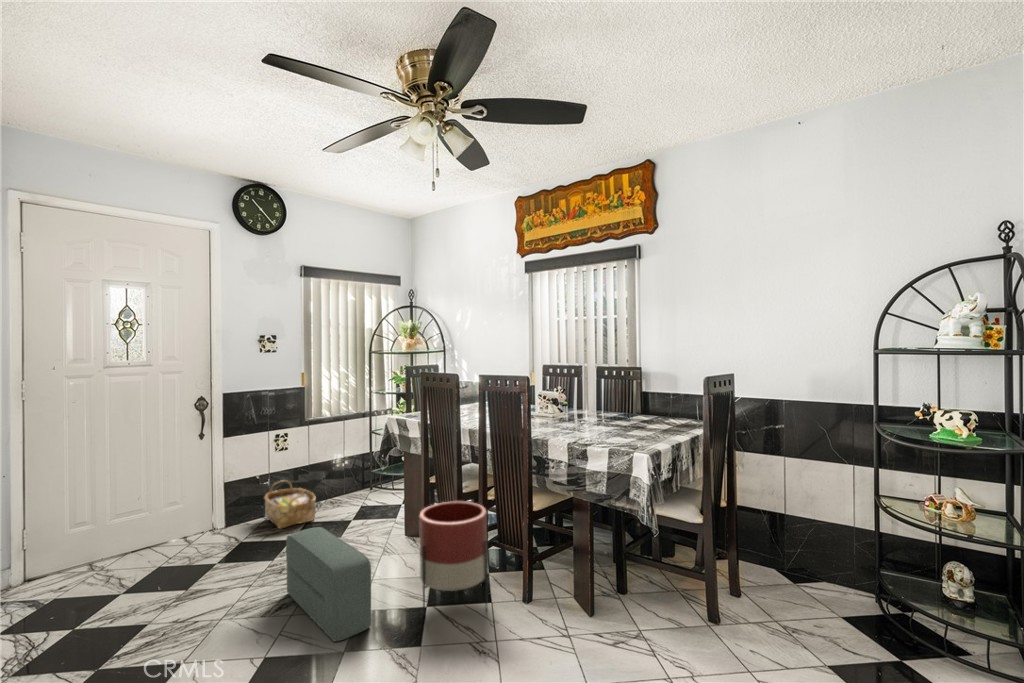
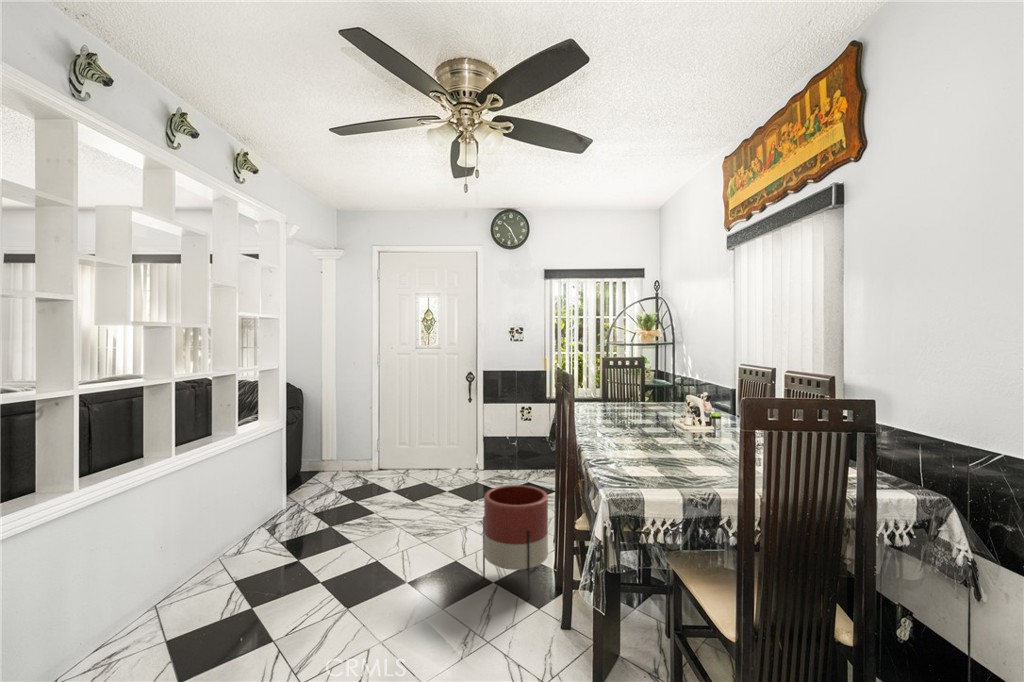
woven basket: present [265,480,316,529] -> none [504,445,539,483]
pouf: present [286,527,371,642] -> none [418,479,471,567]

